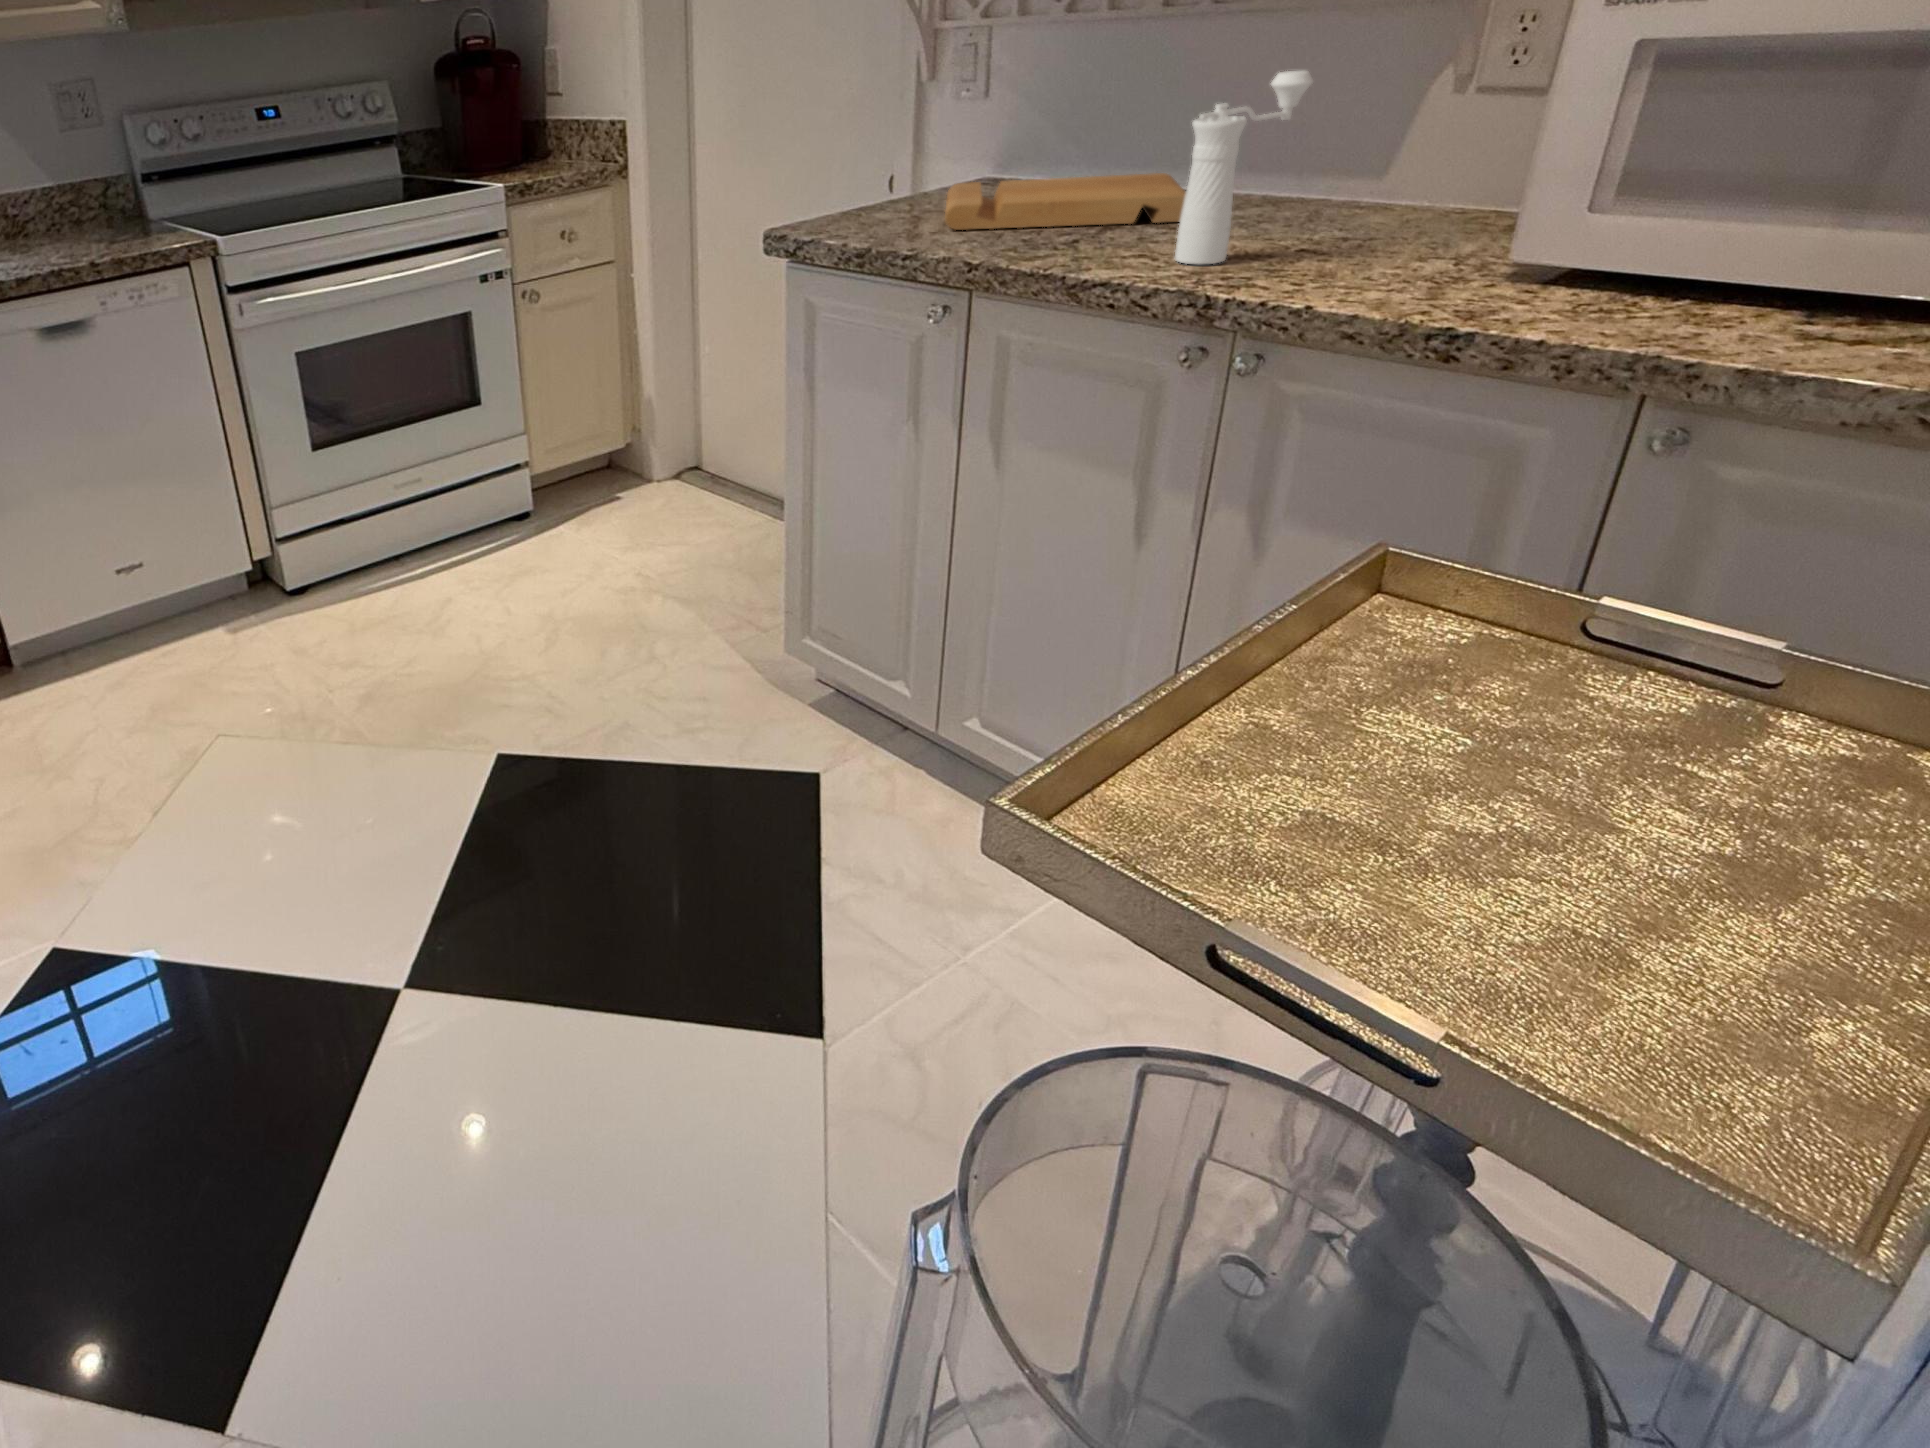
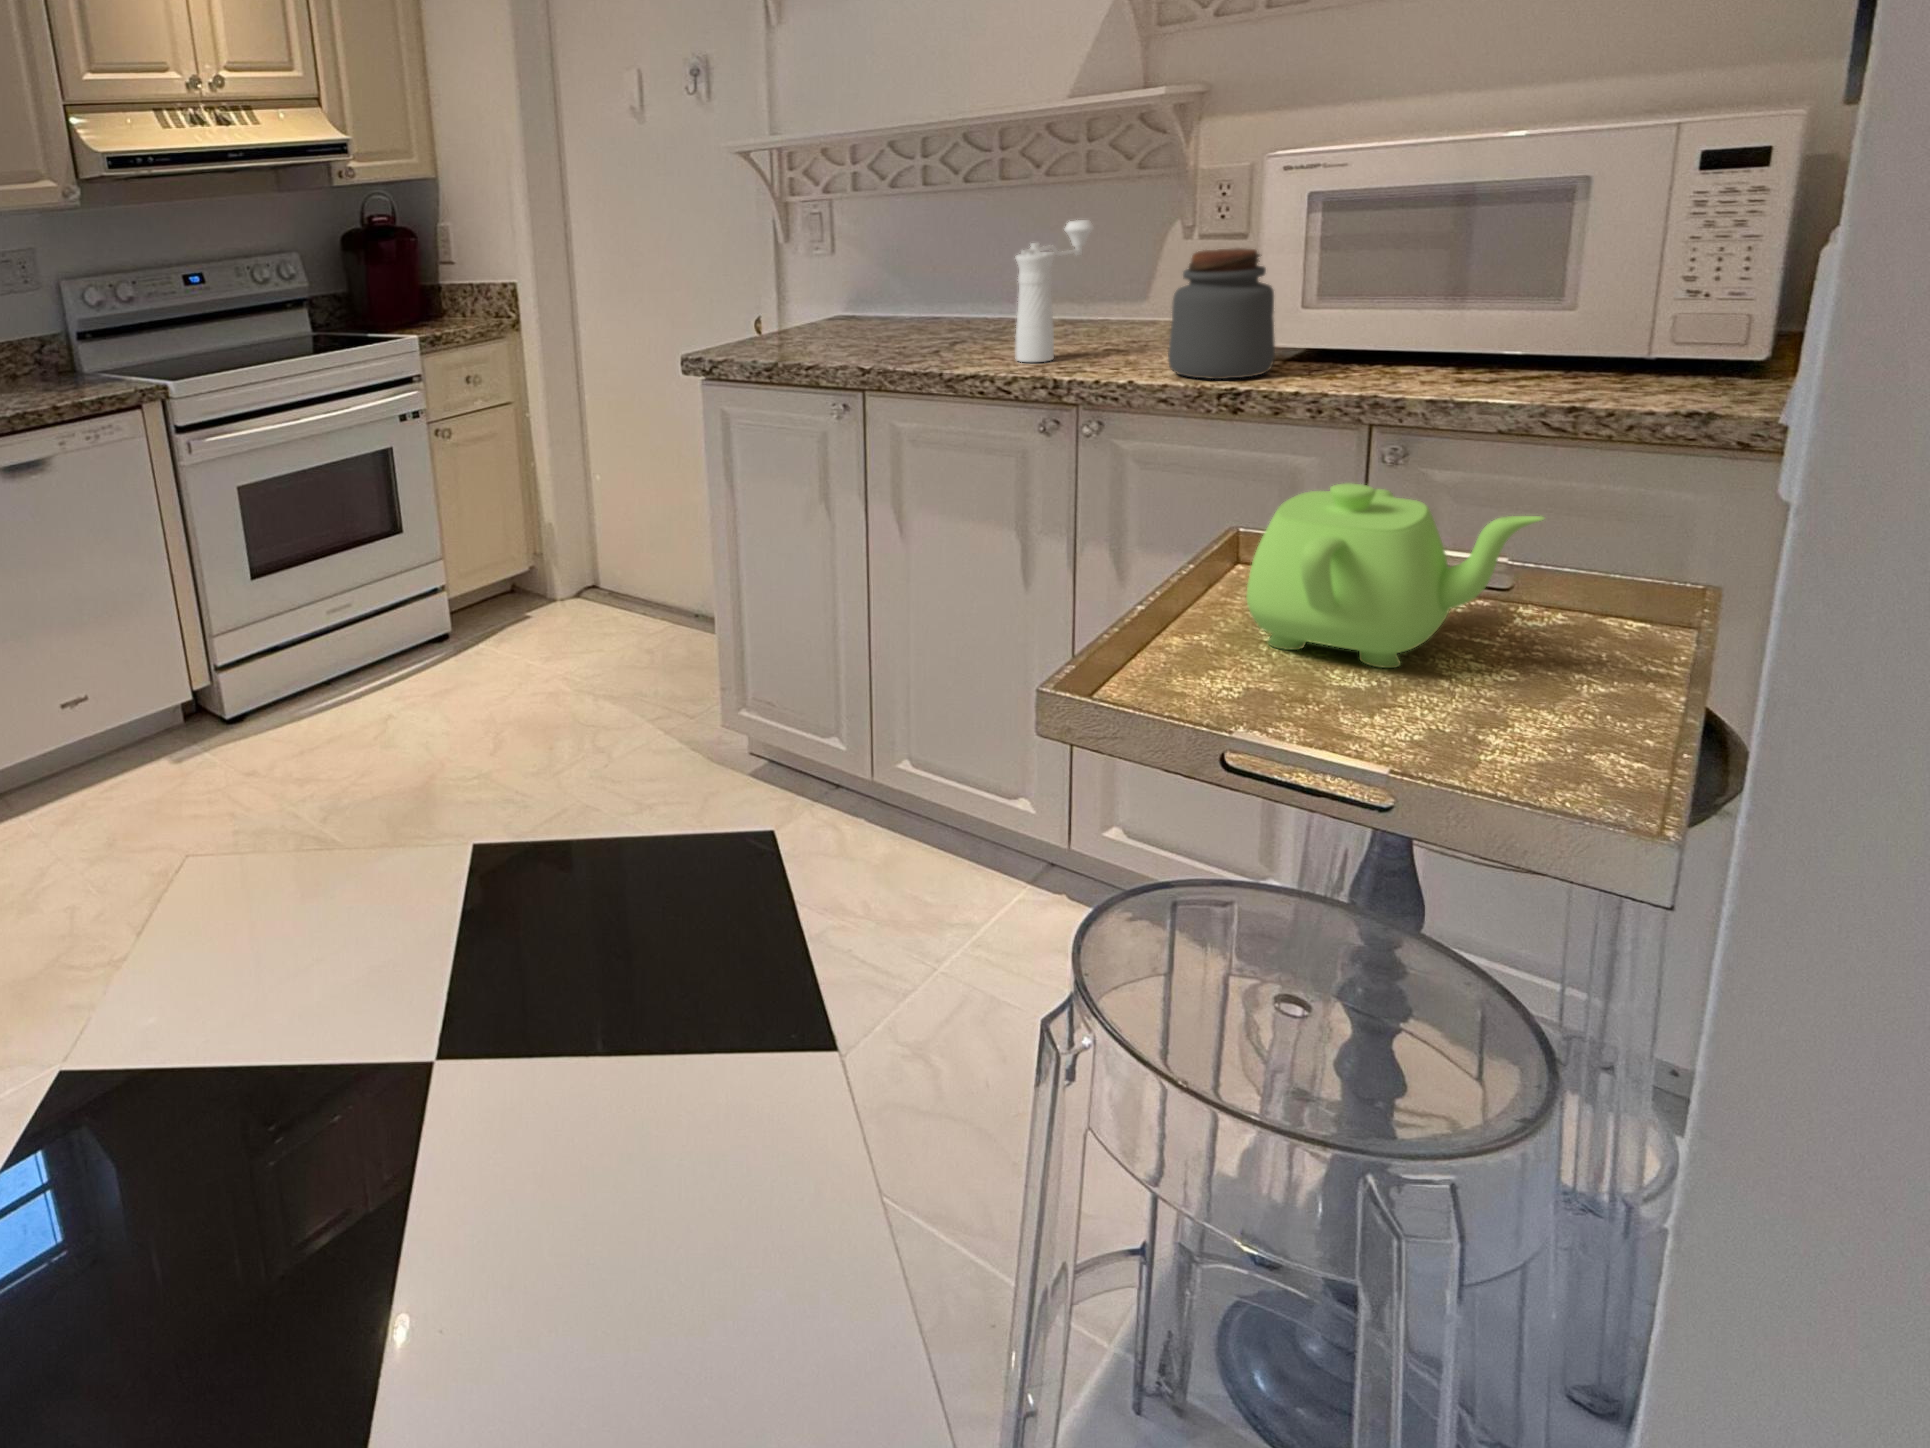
jar: none [1373,123,1545,308] -> present [1168,248,1275,379]
cutting board: present [945,173,1186,230] -> none [817,304,1015,349]
teapot: none [1336,536,1833,811] -> present [1246,483,1544,668]

